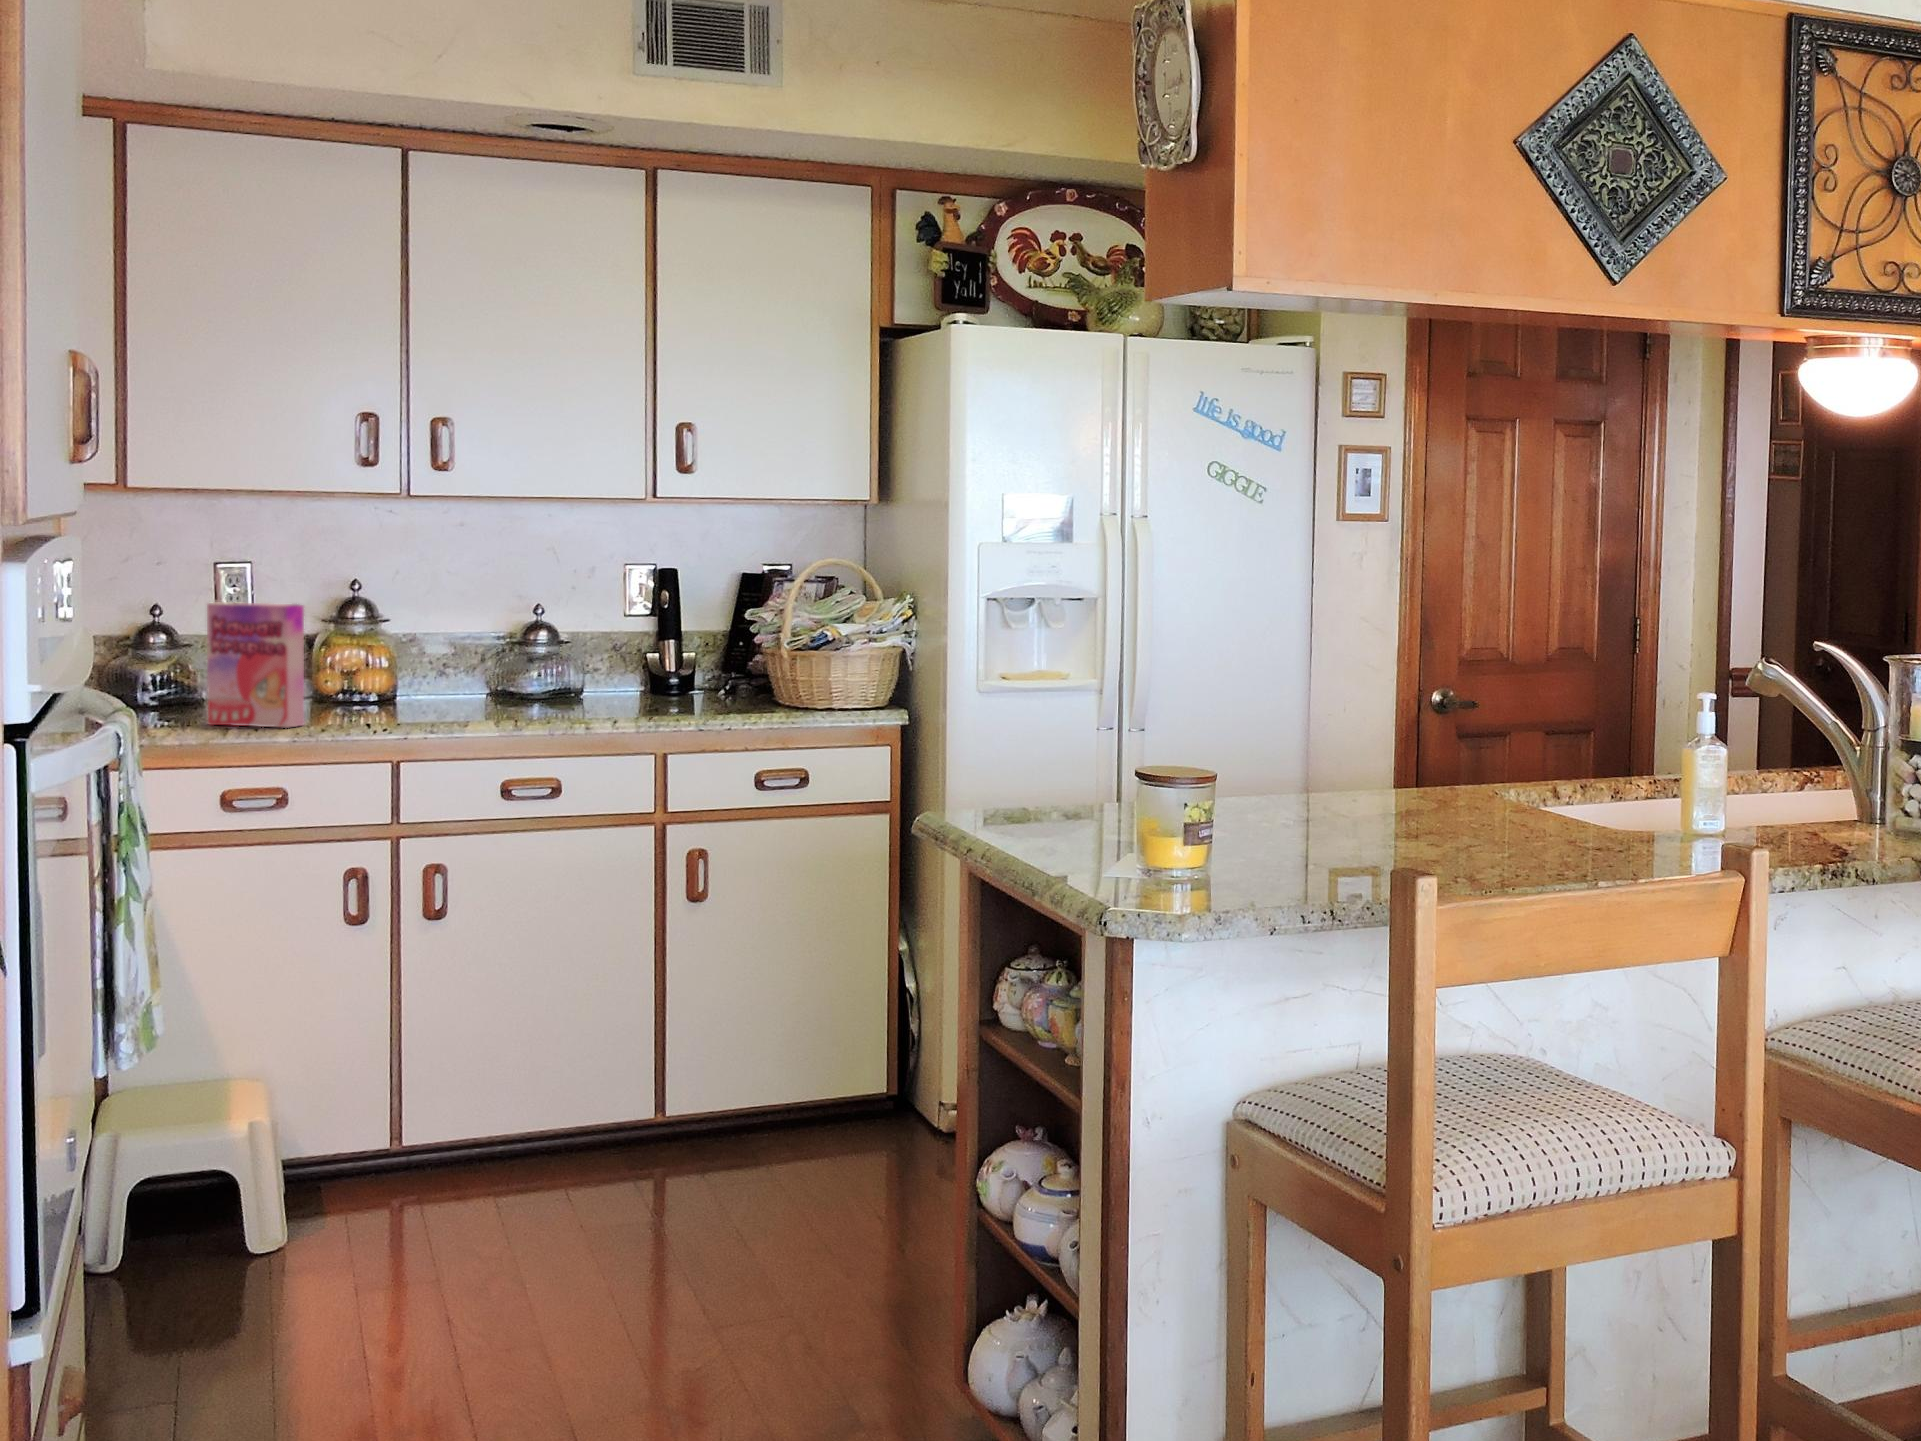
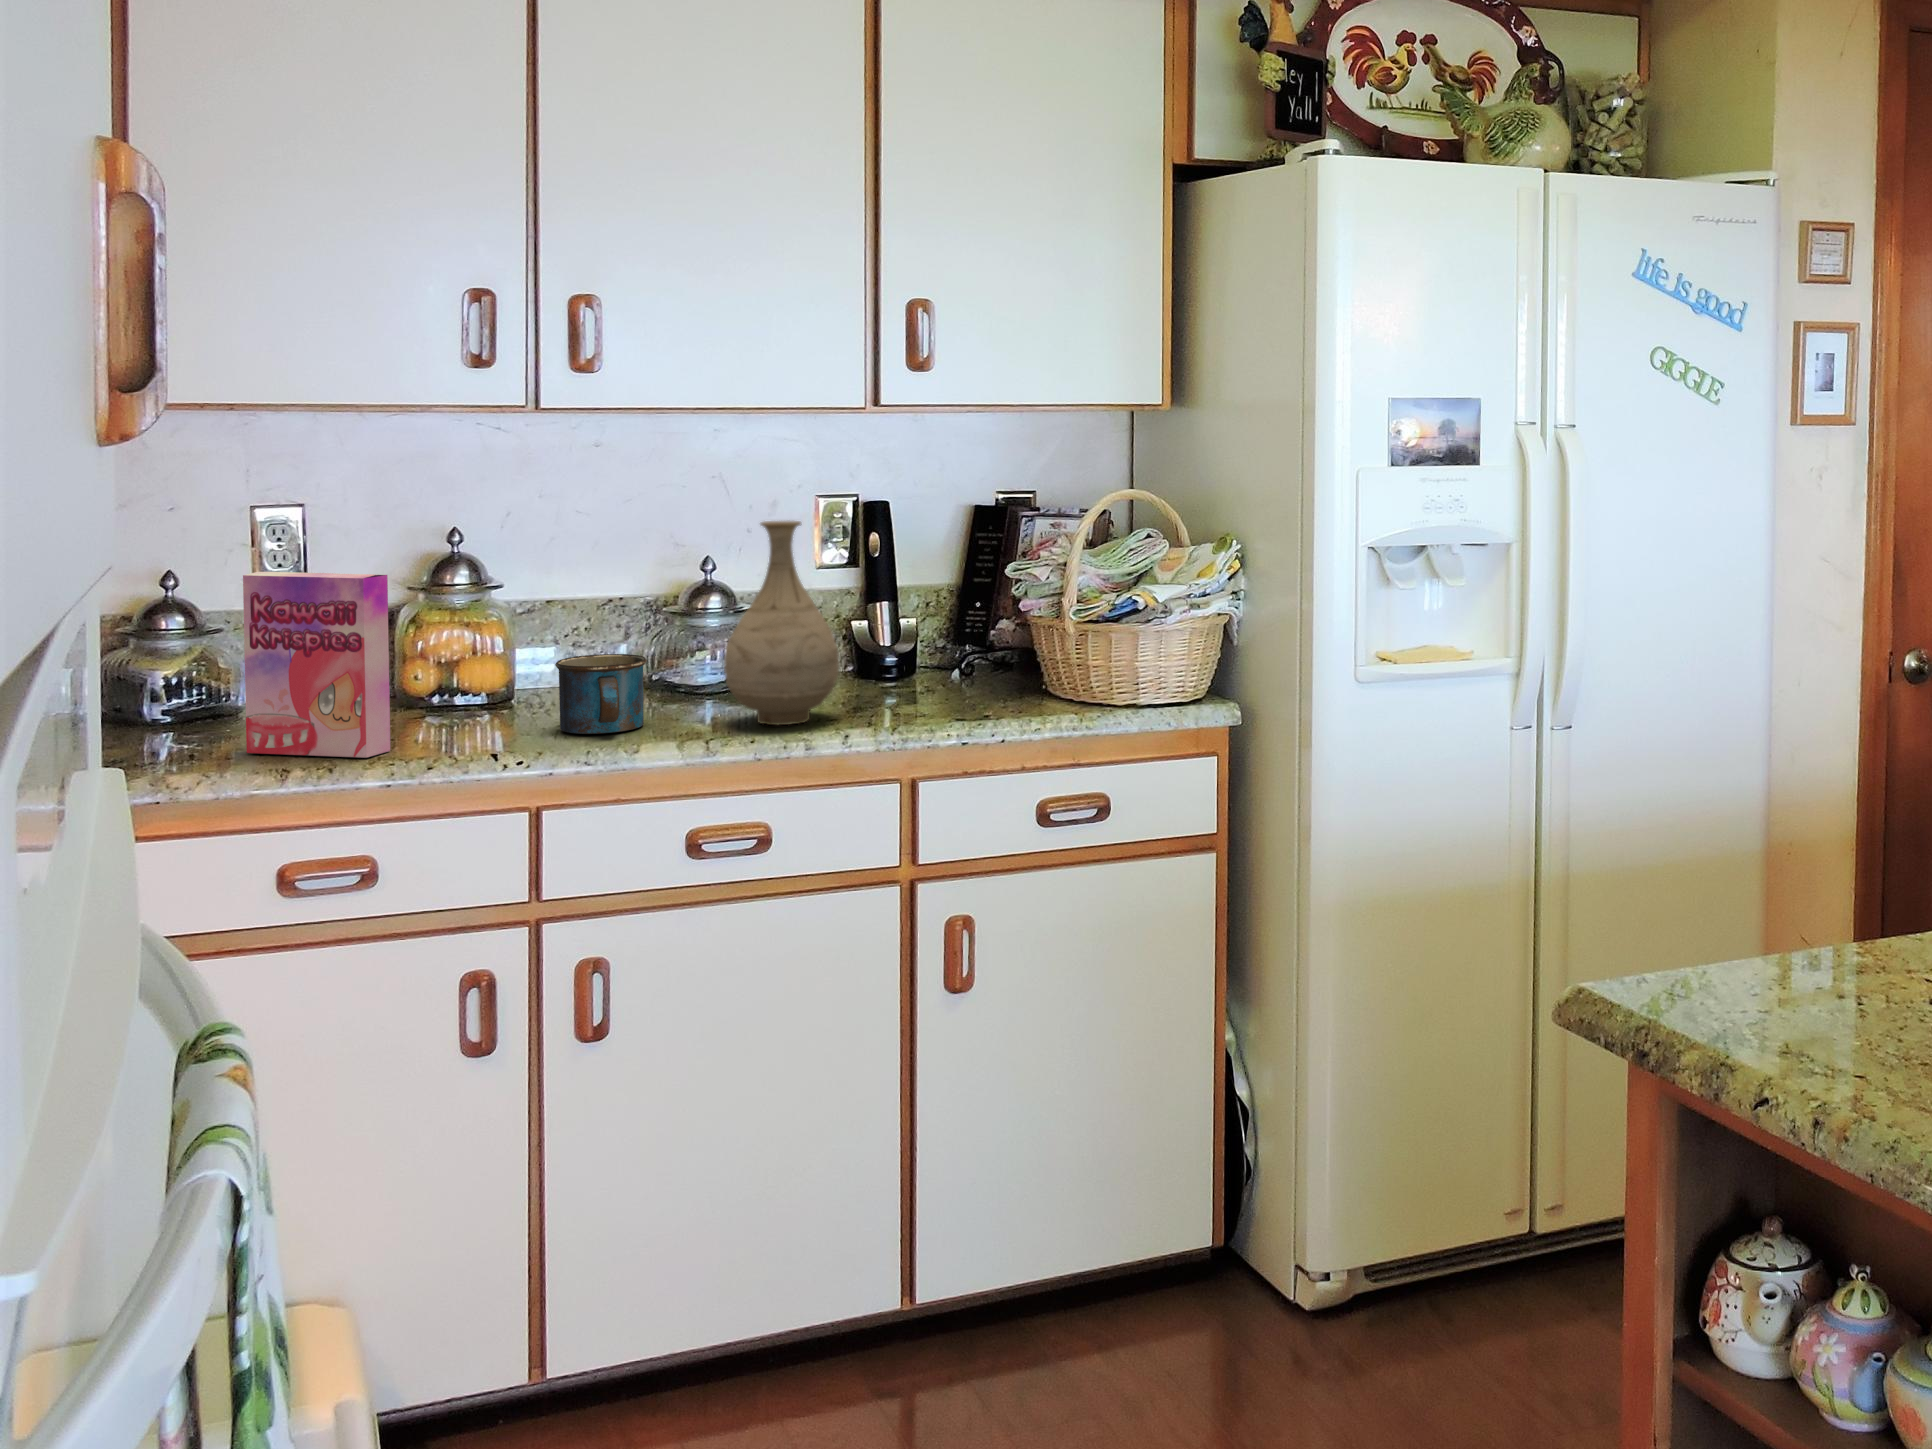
vase: none [536,576,619,718] -> present [724,521,839,725]
mug: none [419,668,484,720] -> present [555,654,647,734]

